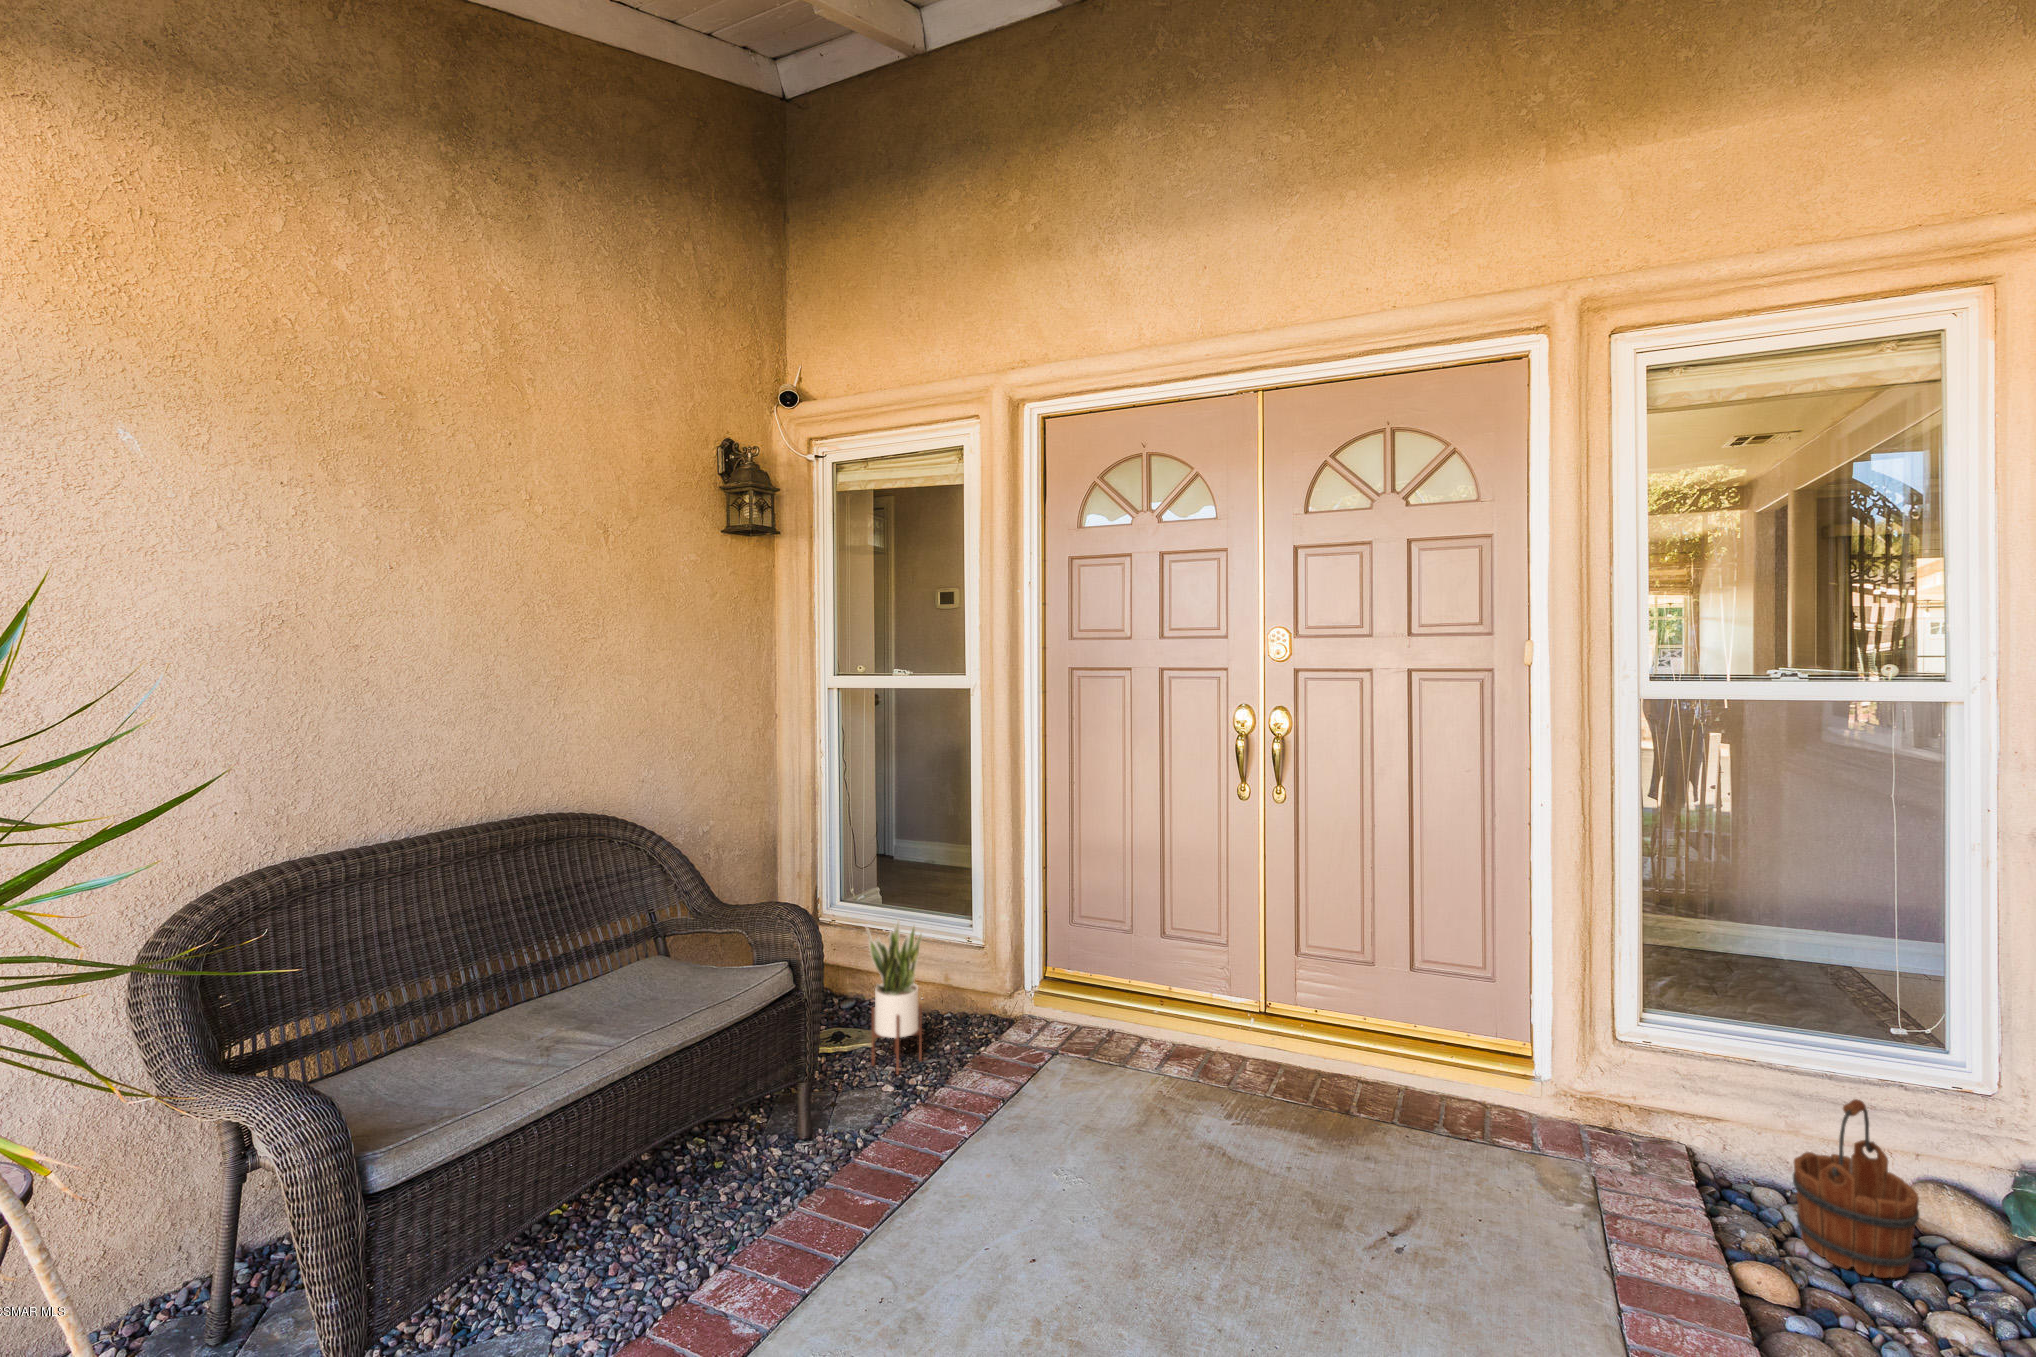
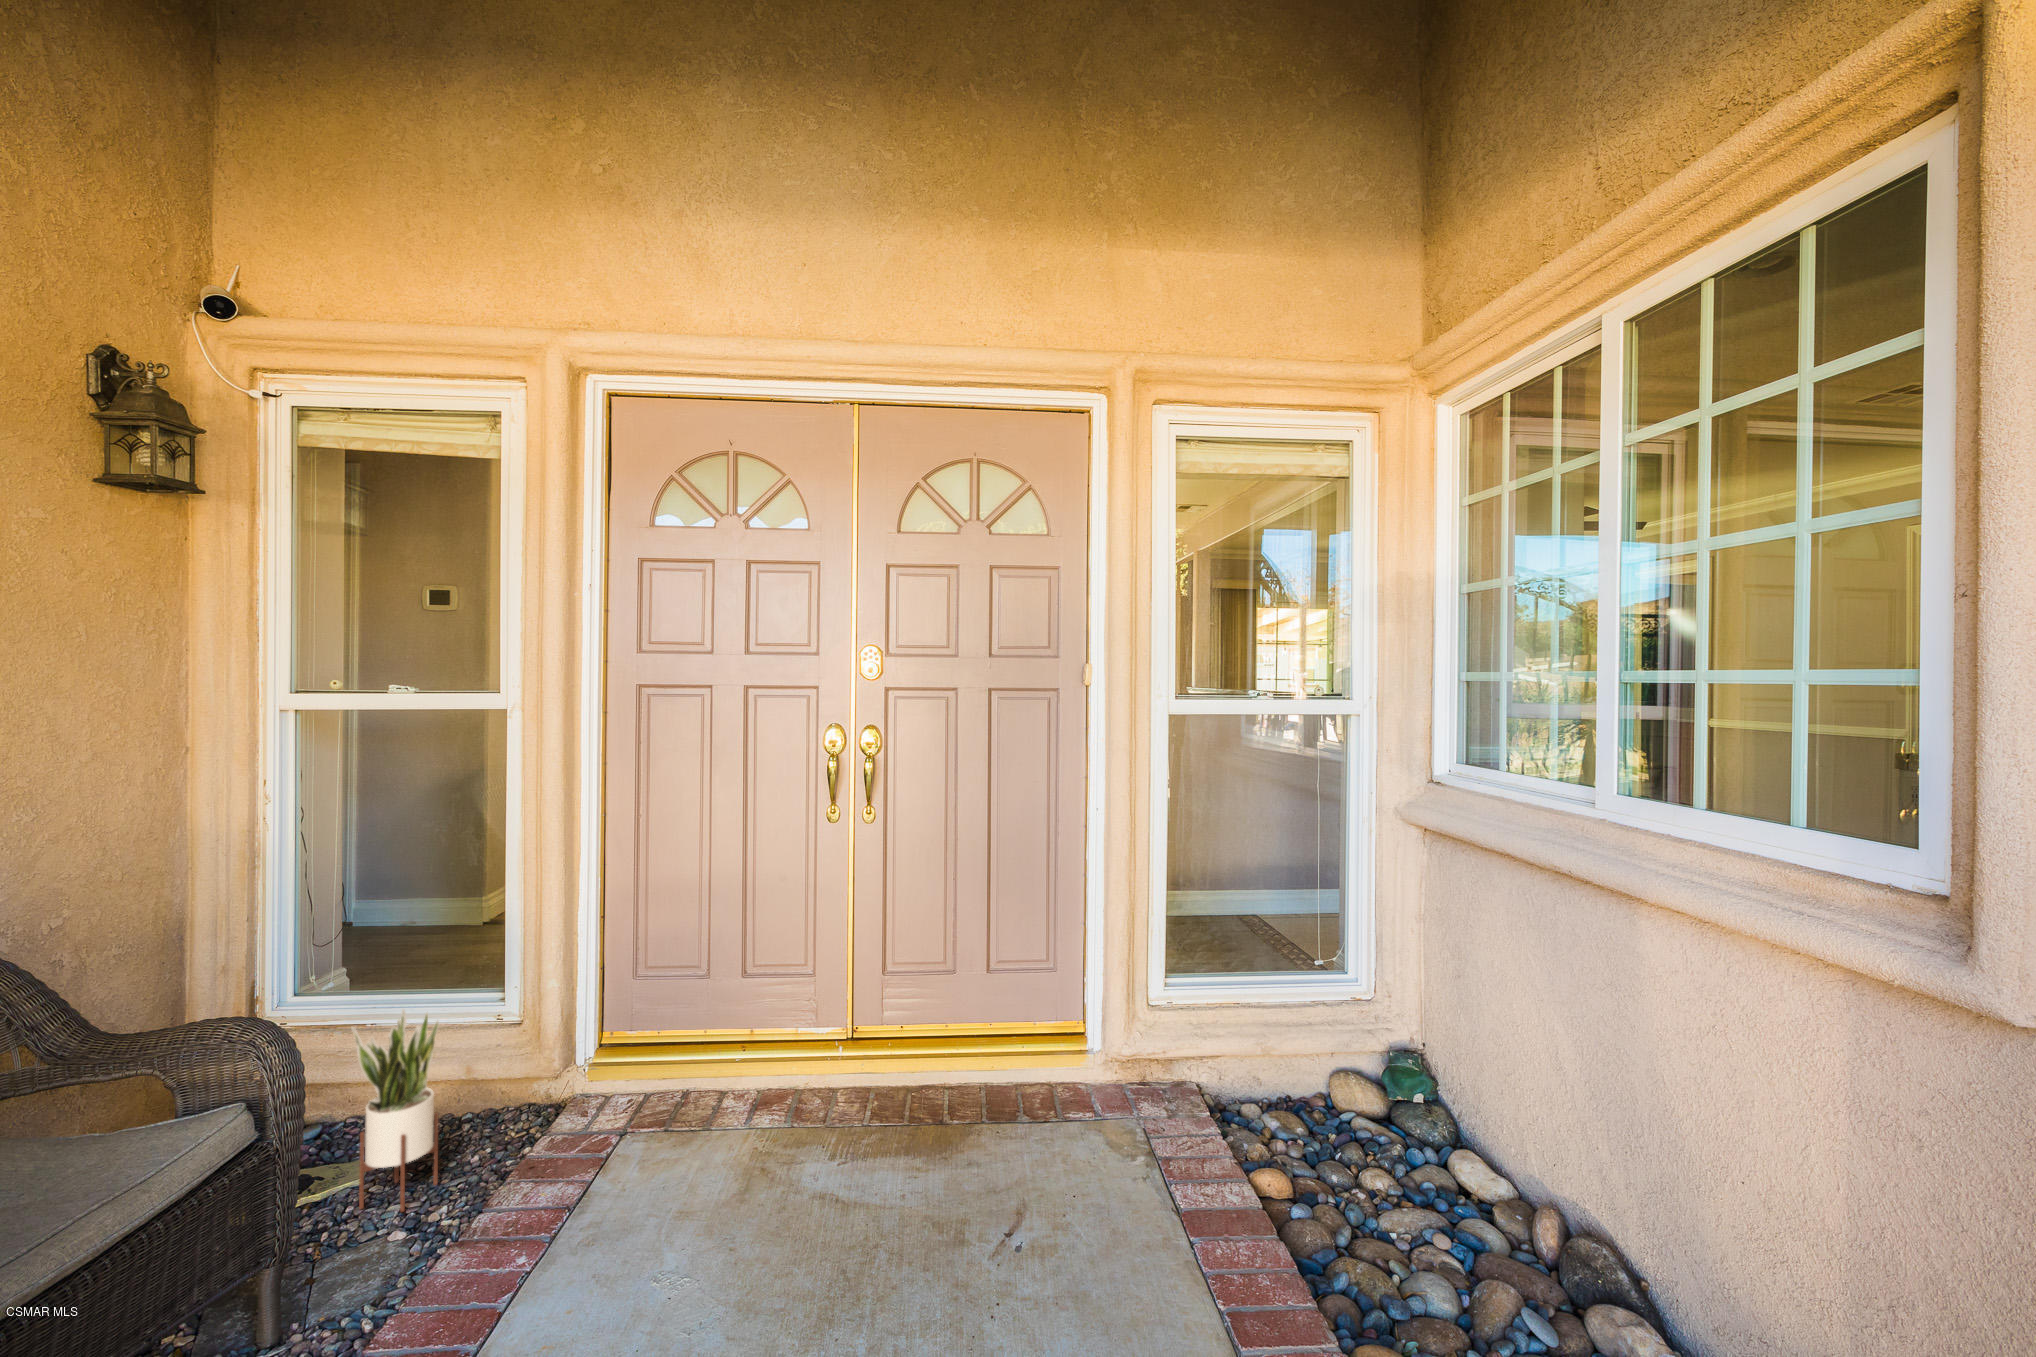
wooden bucket: present [1793,1099,1919,1278] -> none [1271,1022,1345,1156]

